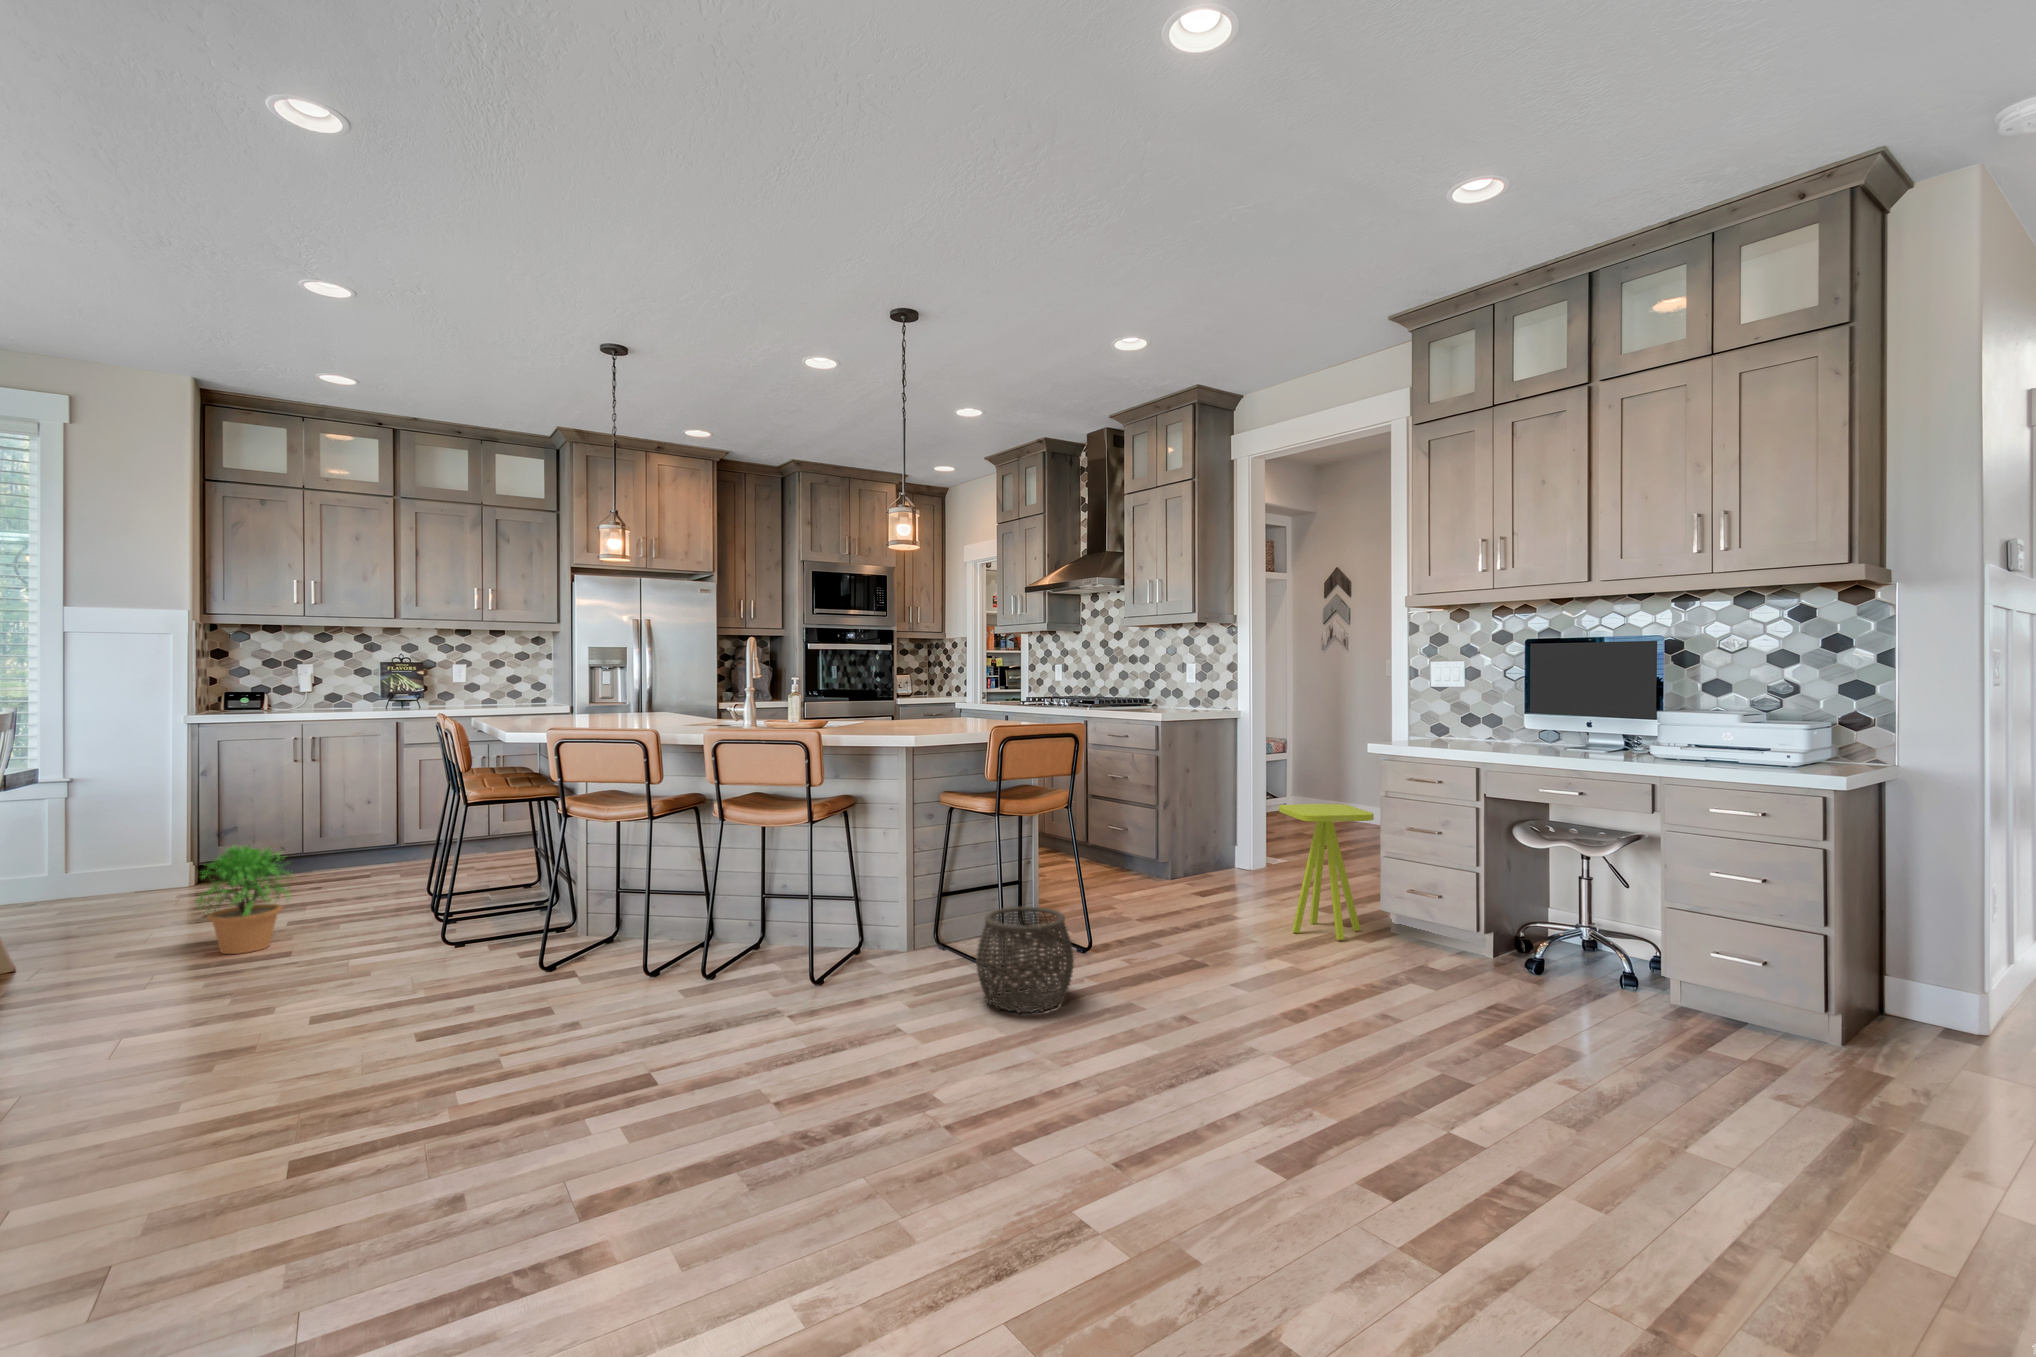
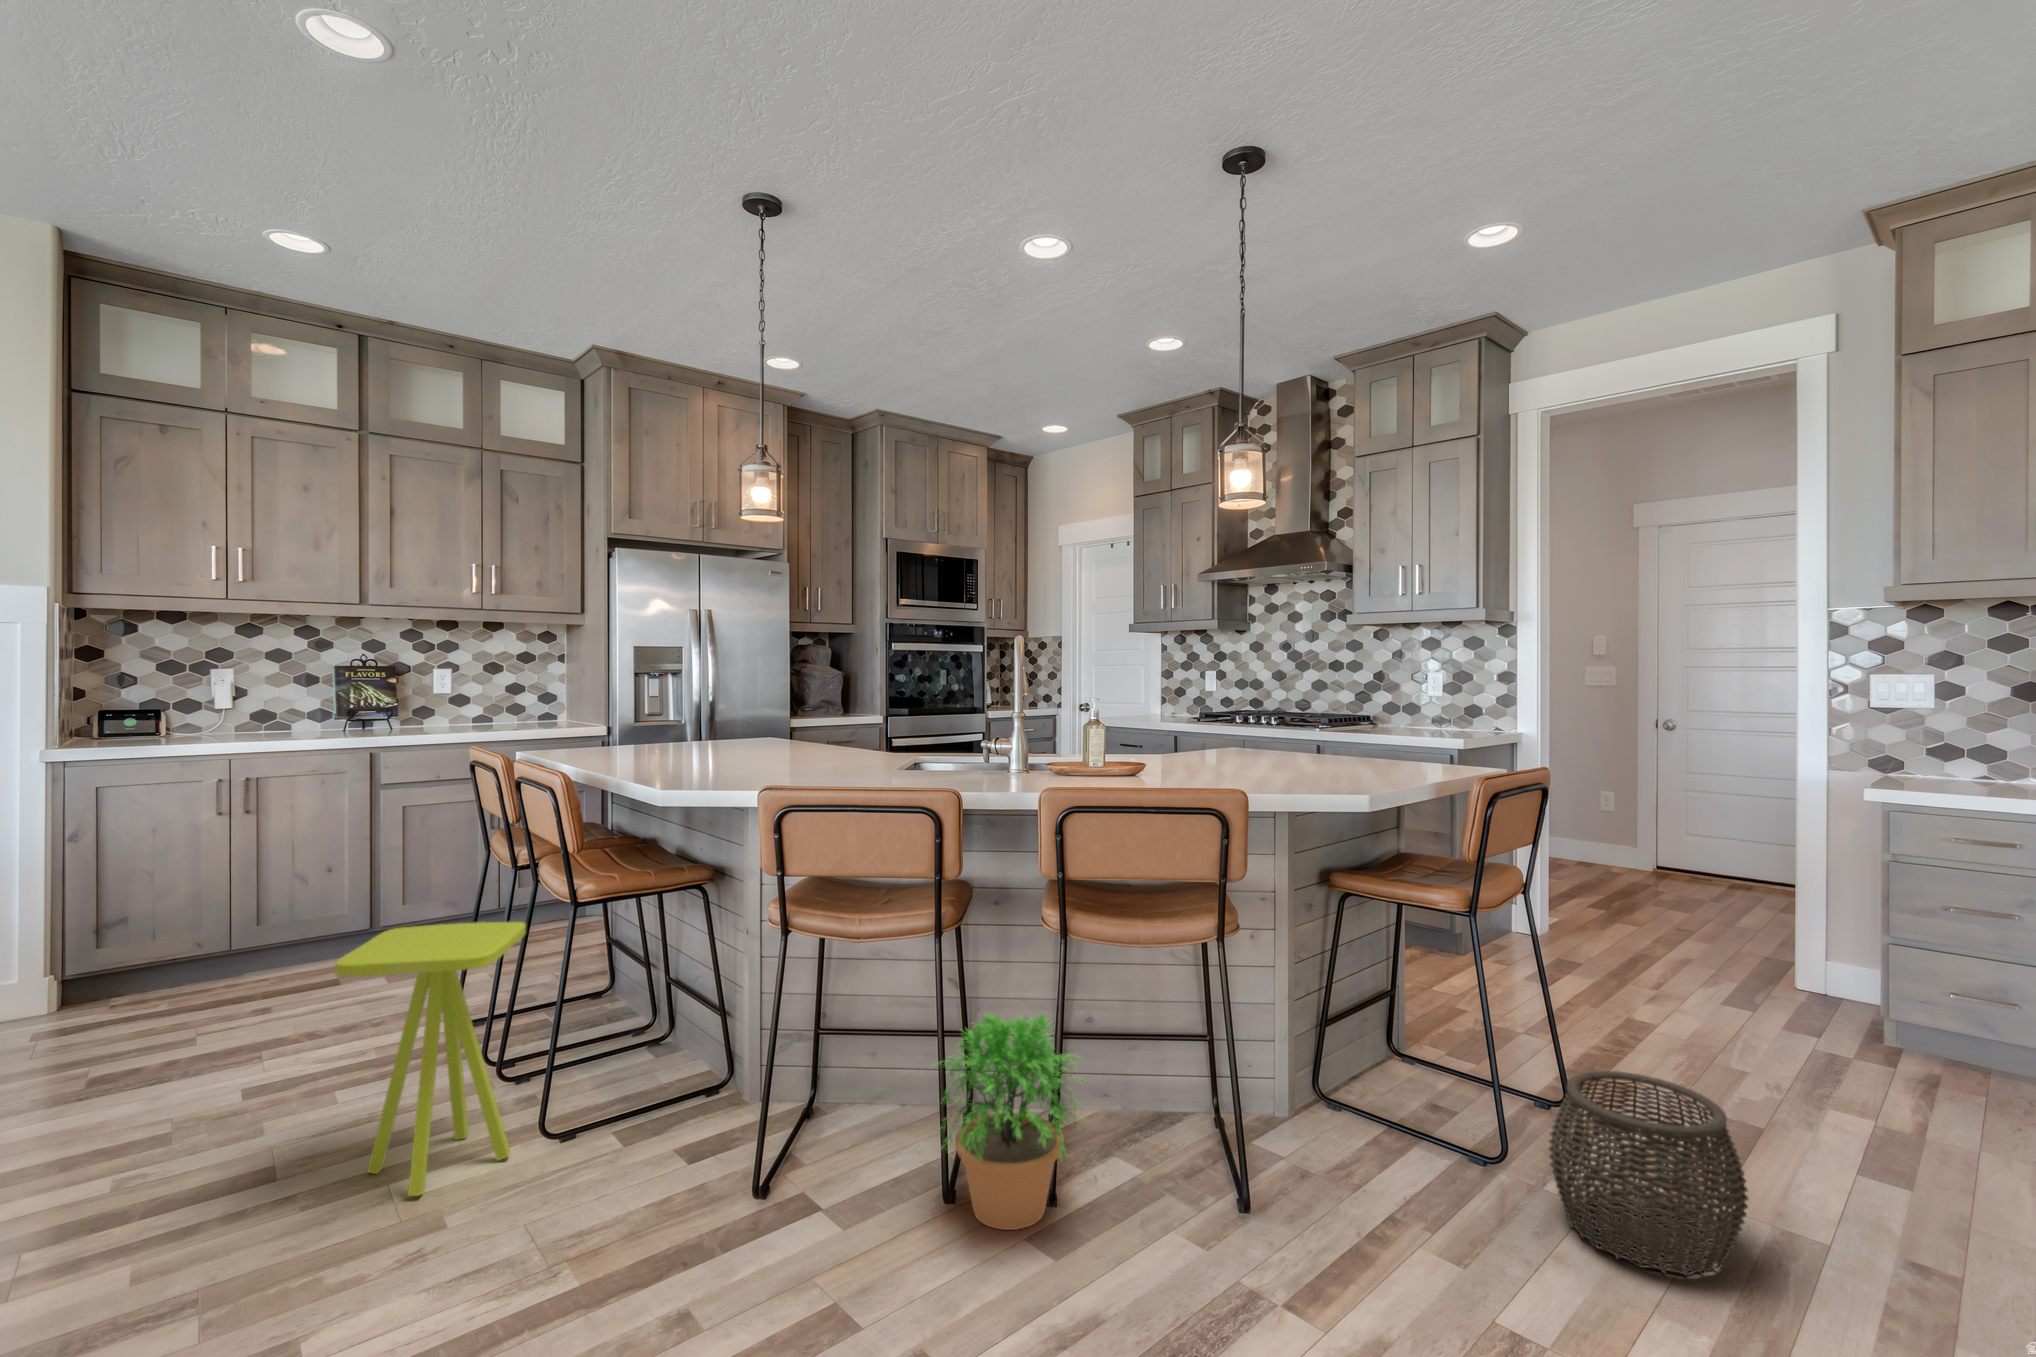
side table: present [1279,804,1374,940] -> present [335,922,526,1196]
potted plant: present [197,844,292,954] -> present [935,1014,1081,1230]

